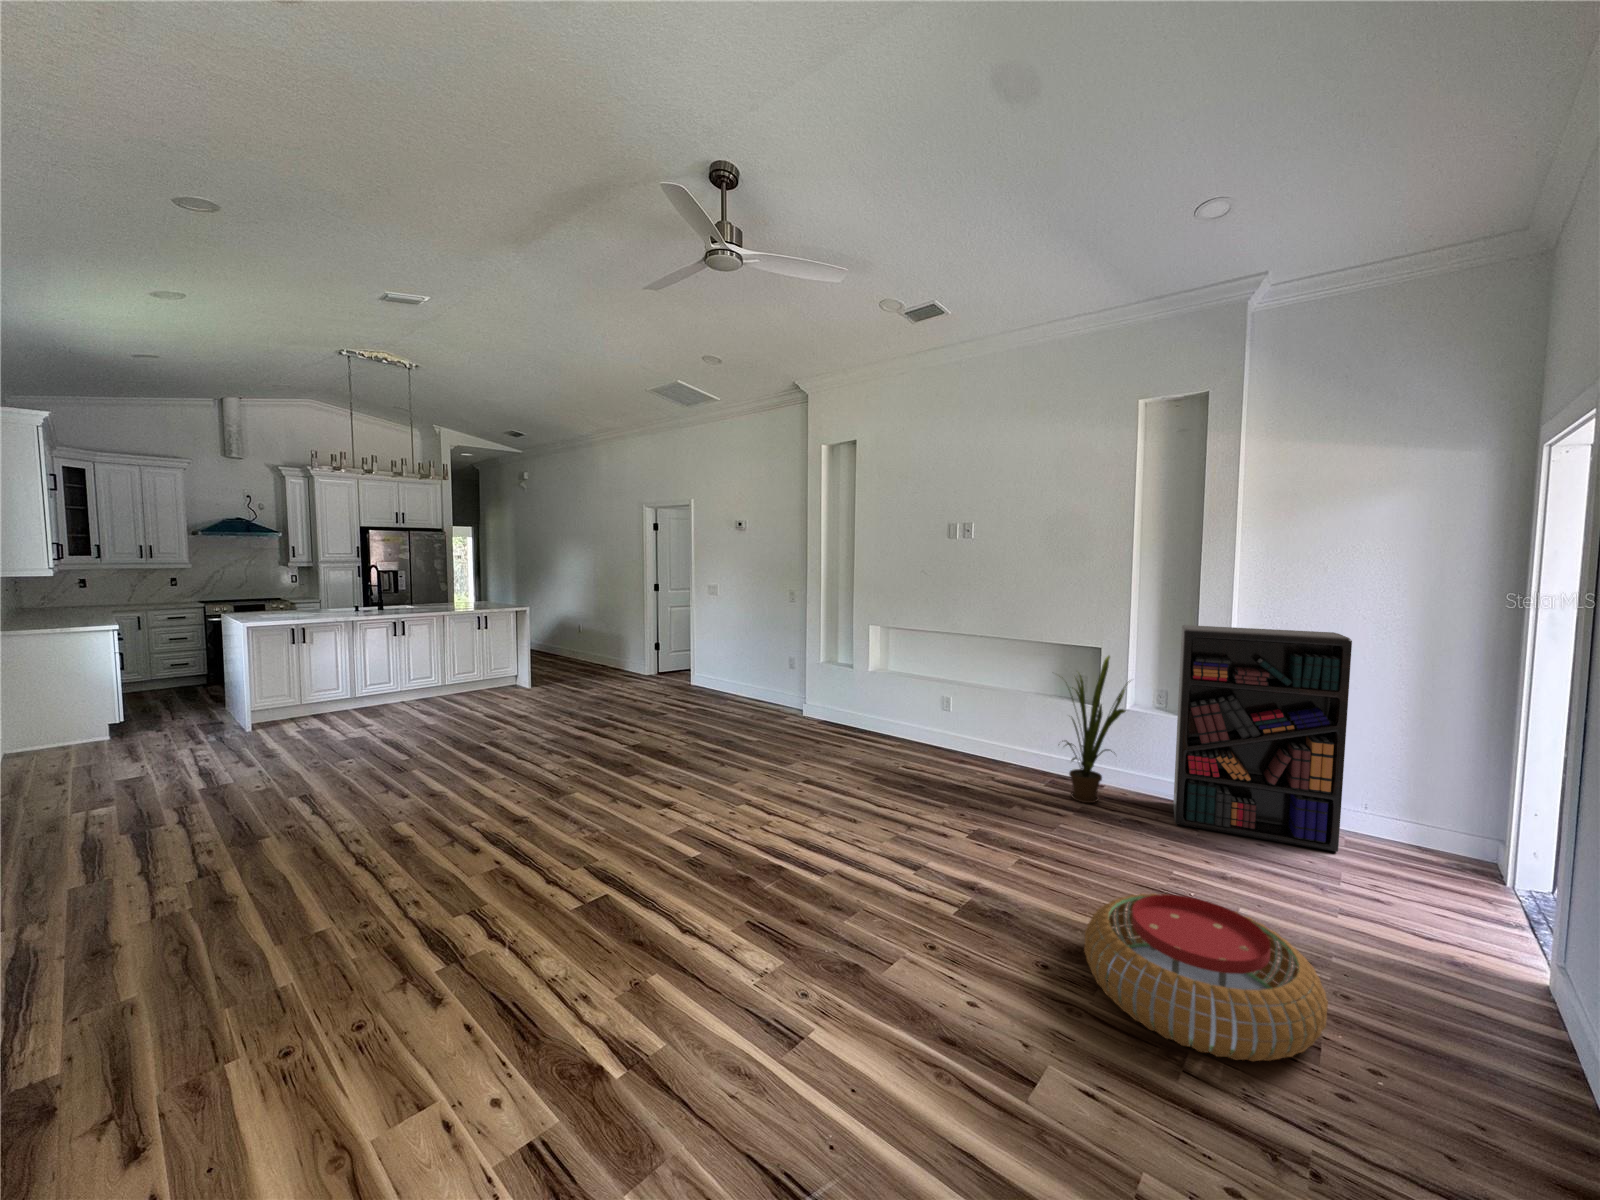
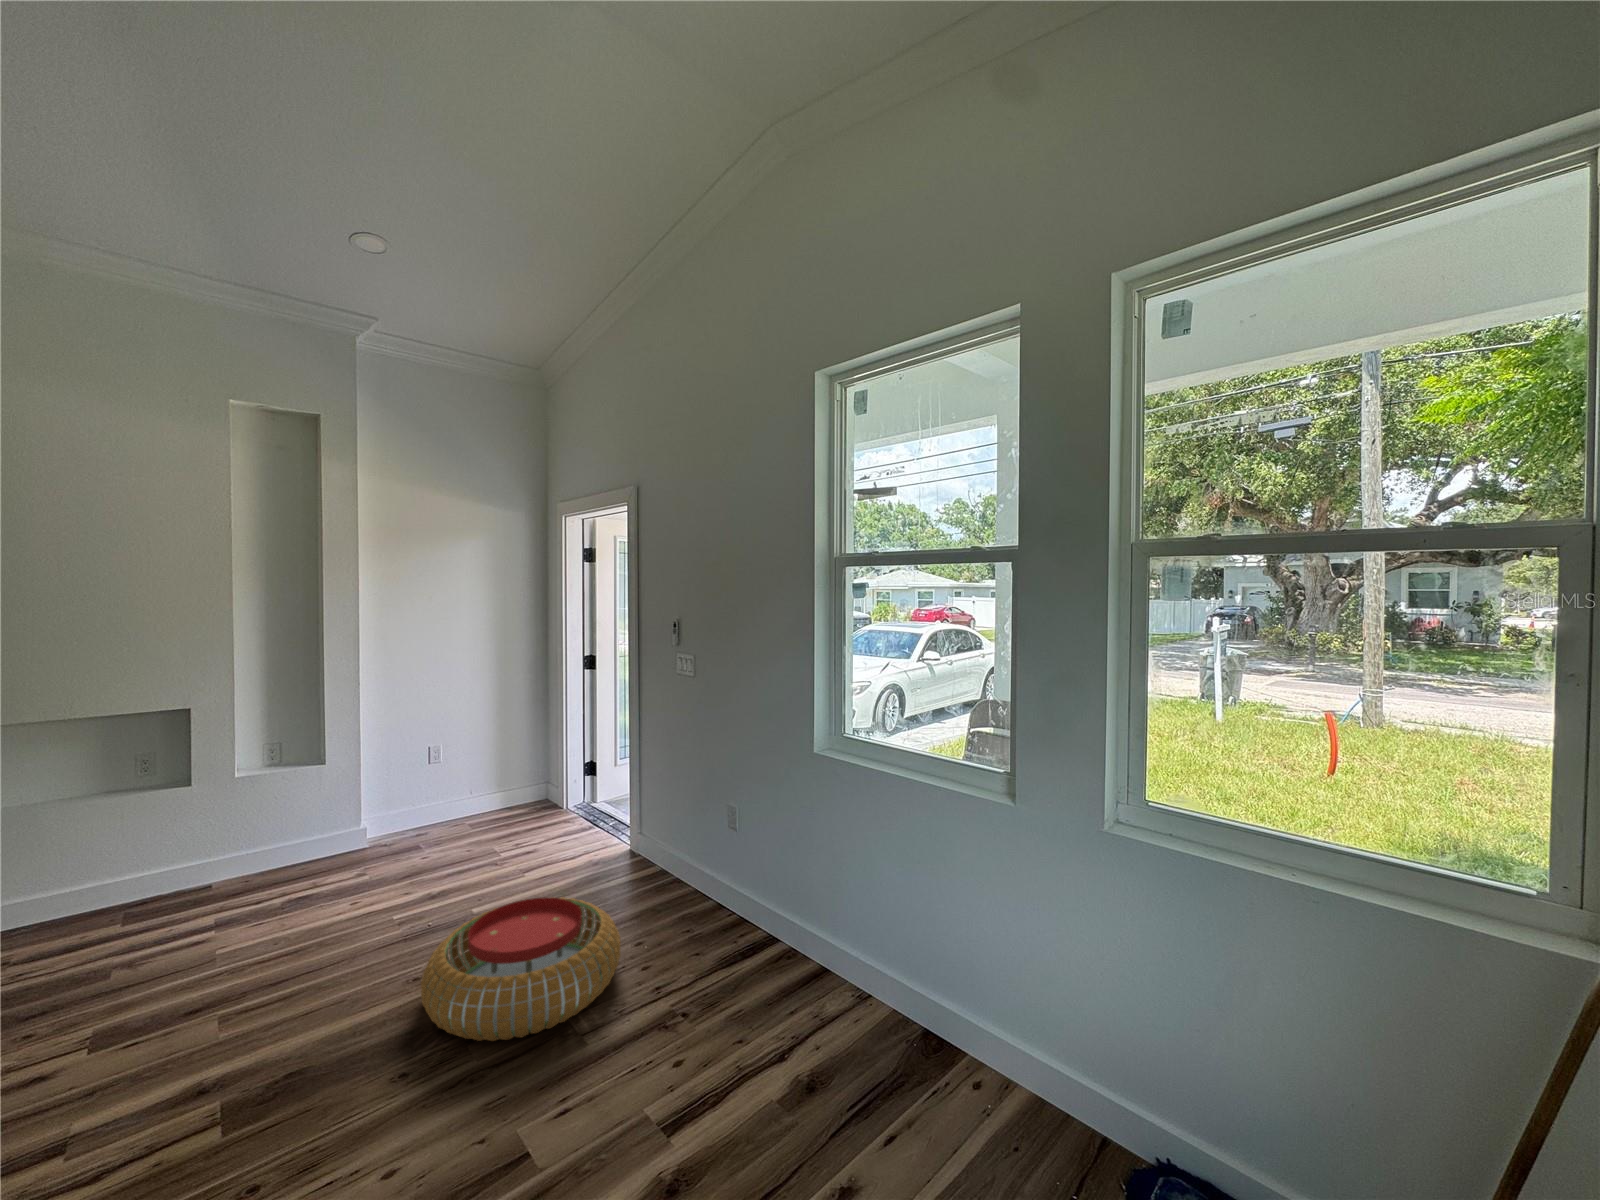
bookshelf: present [1173,625,1352,852] -> none [310,658,473,880]
house plant: present [1066,656,1129,803] -> none [125,719,267,919]

